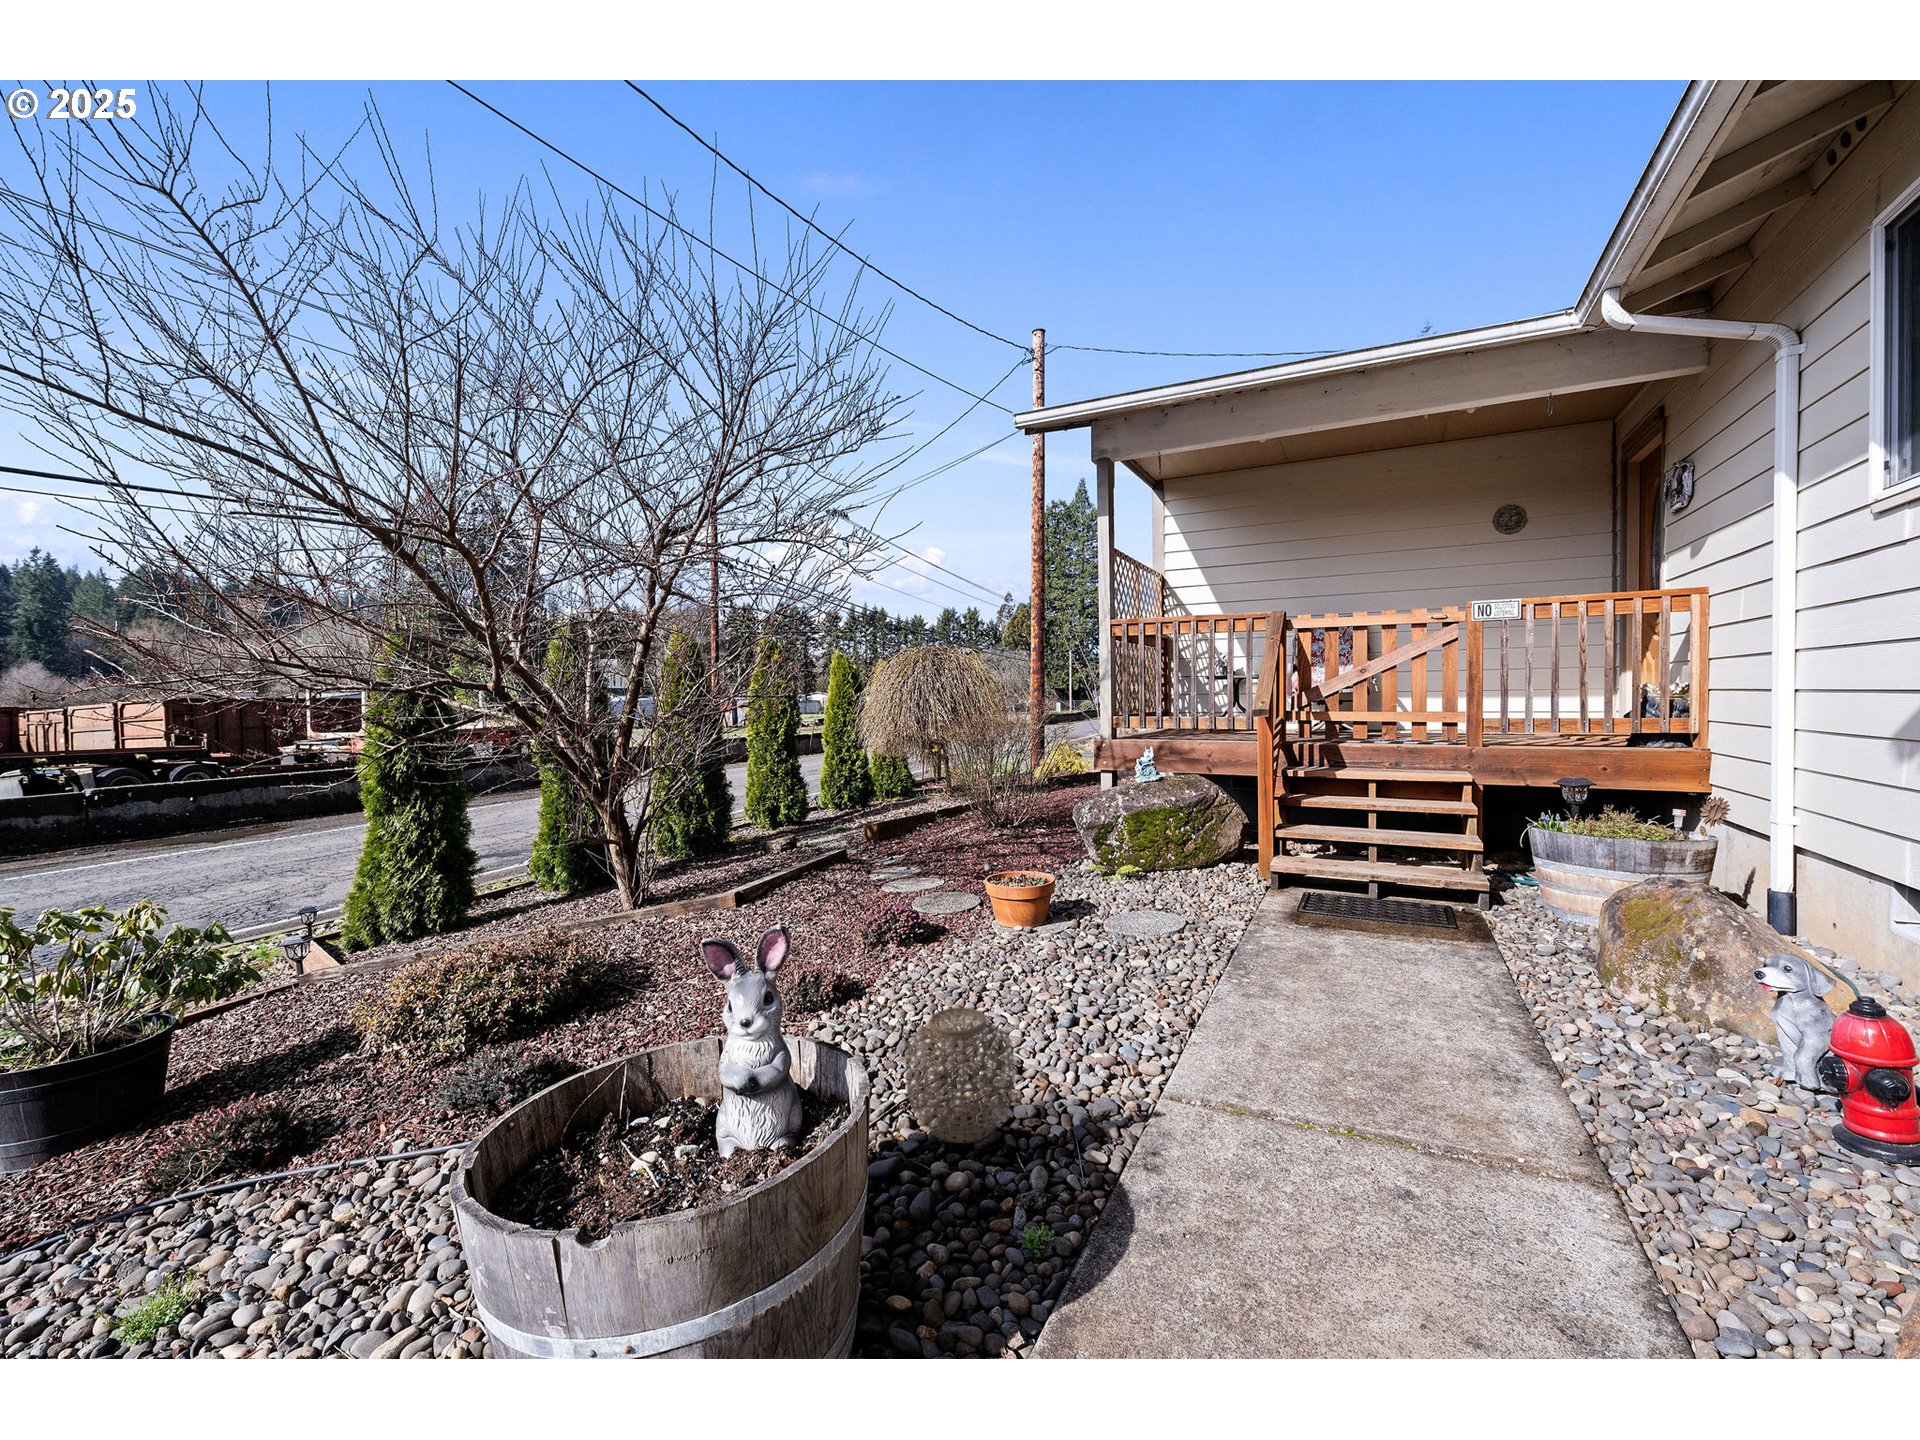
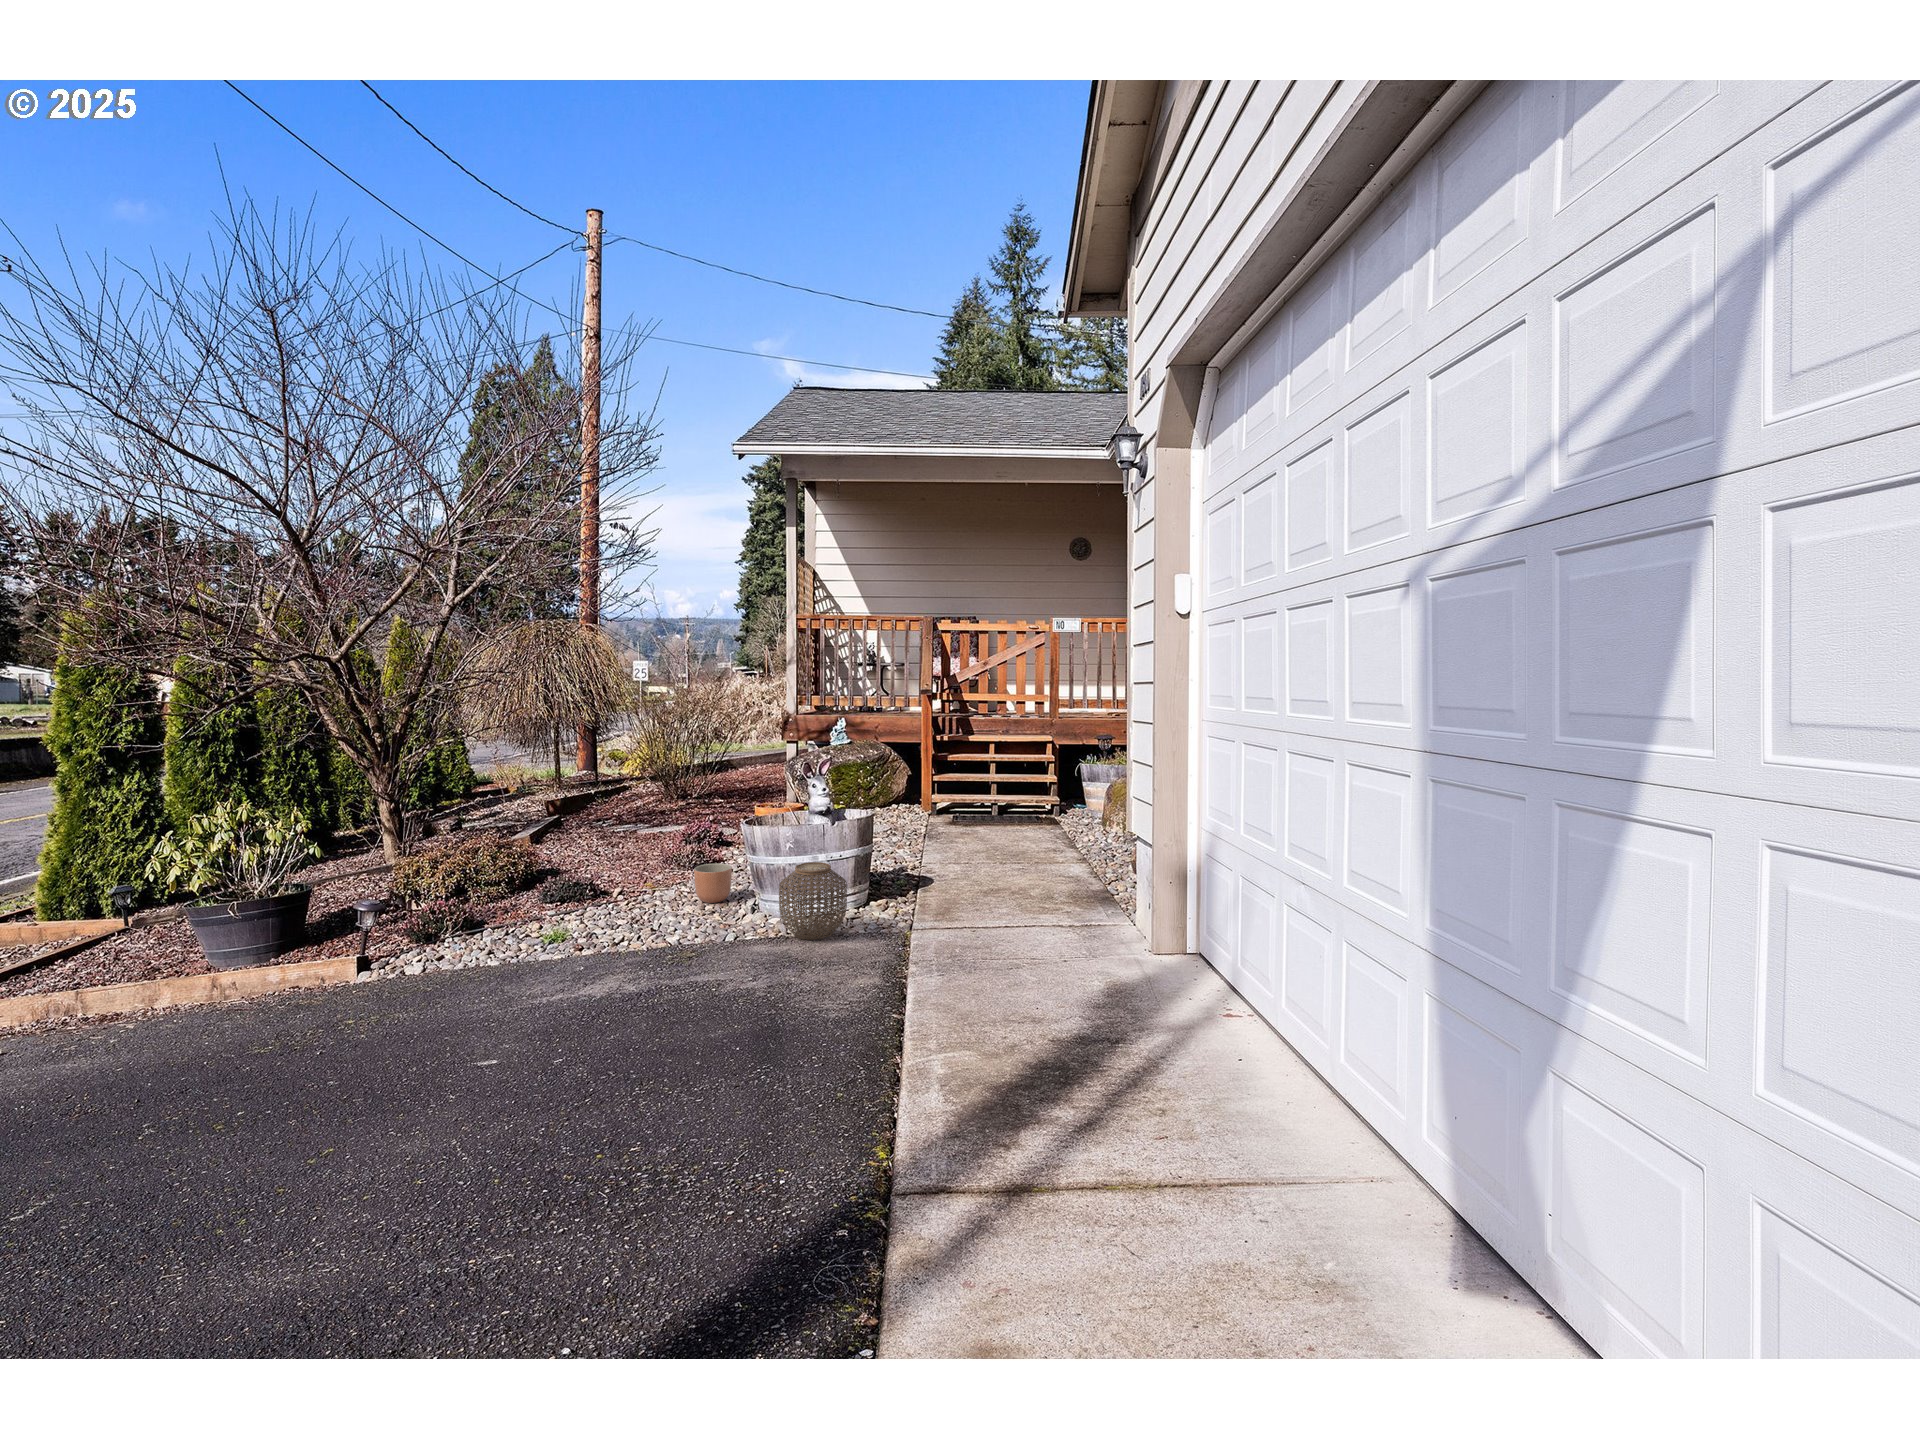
planter: none [862,965,912,1024] -> present [694,863,732,903]

